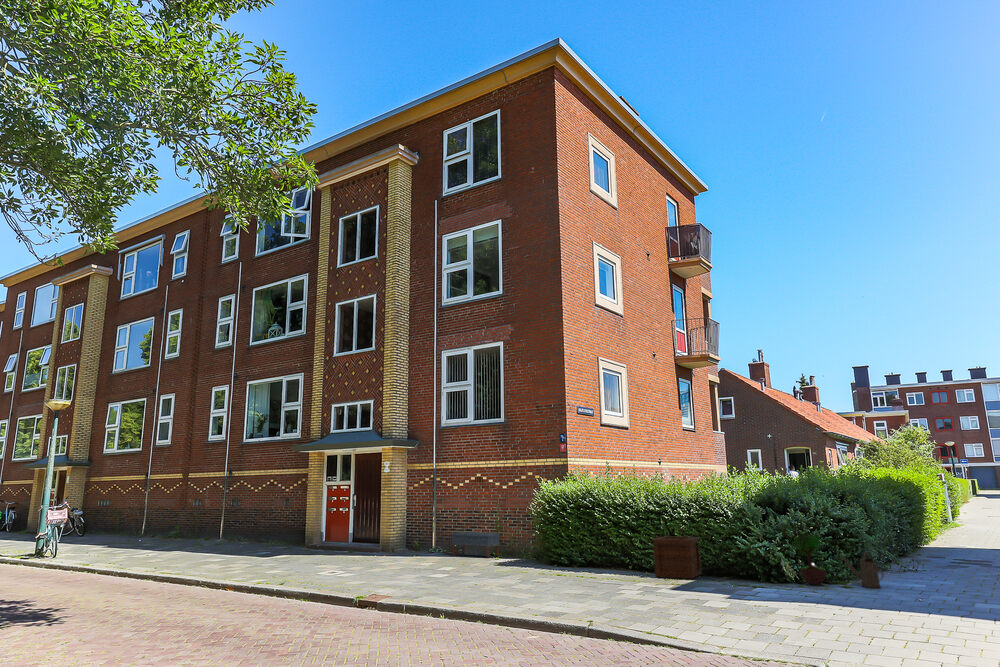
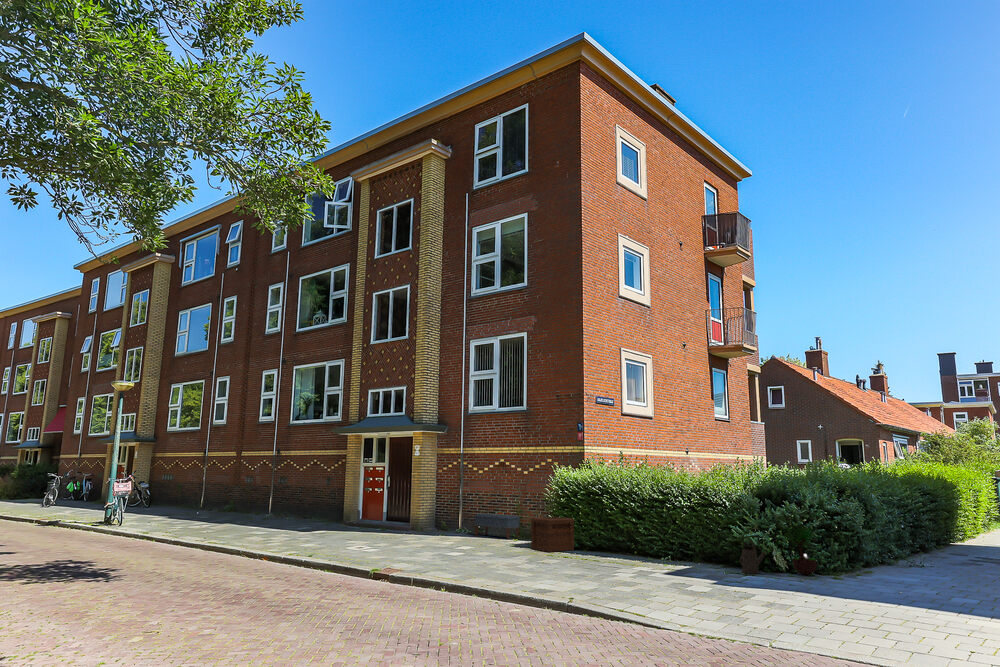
wooden crate: present [653,536,701,579] -> present [531,517,574,552]
watering can: present [841,552,883,588] -> present [740,540,765,574]

